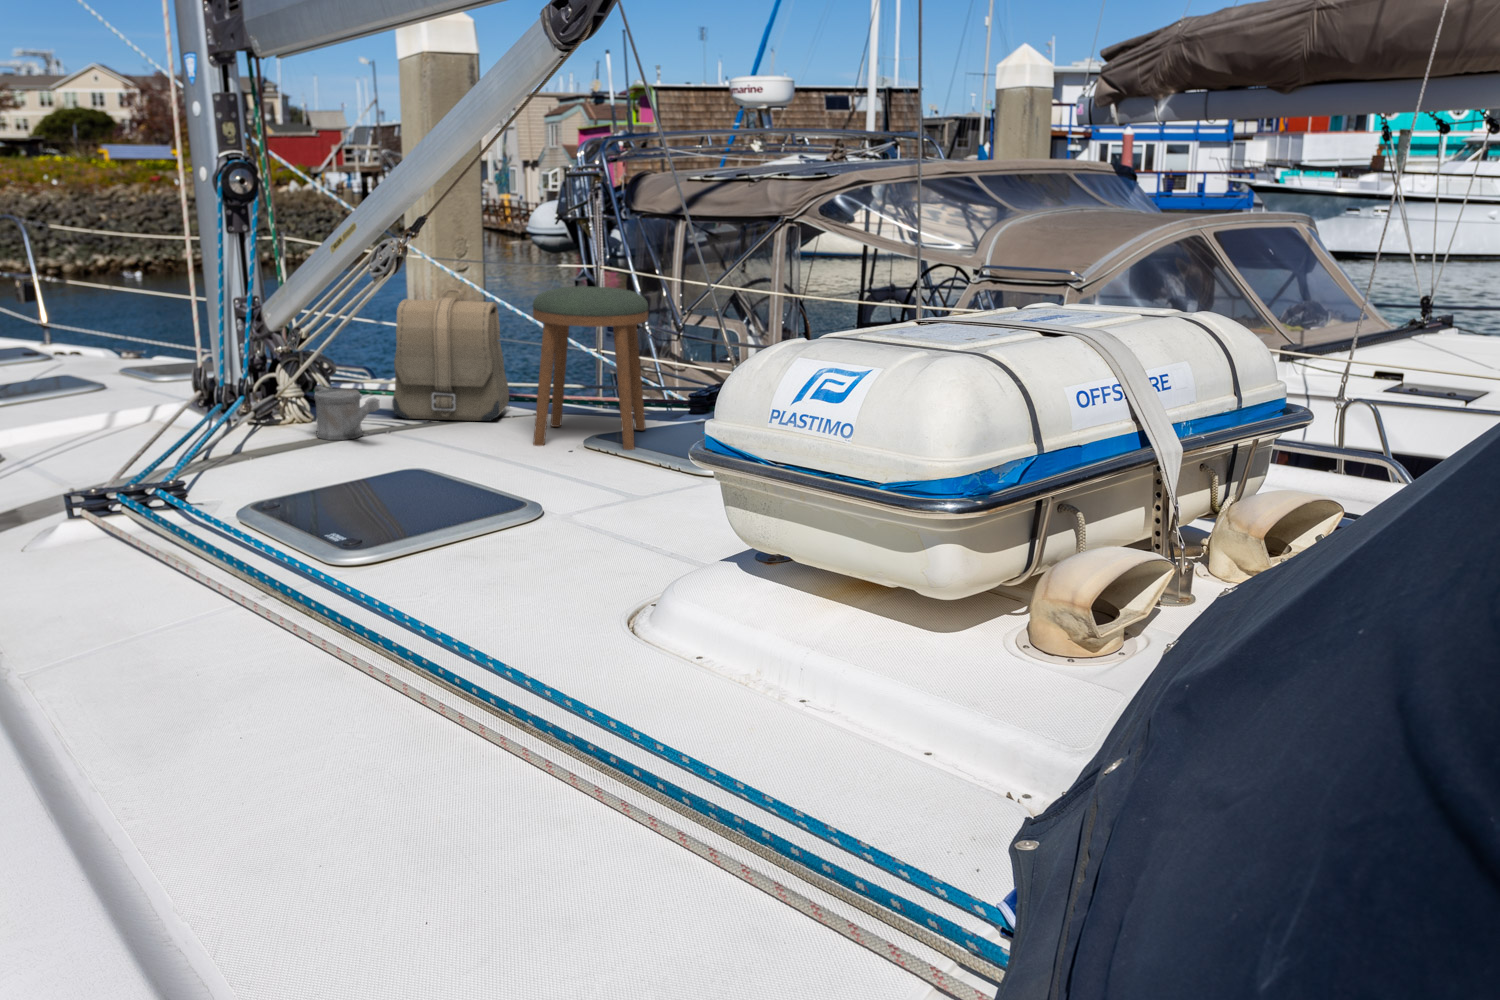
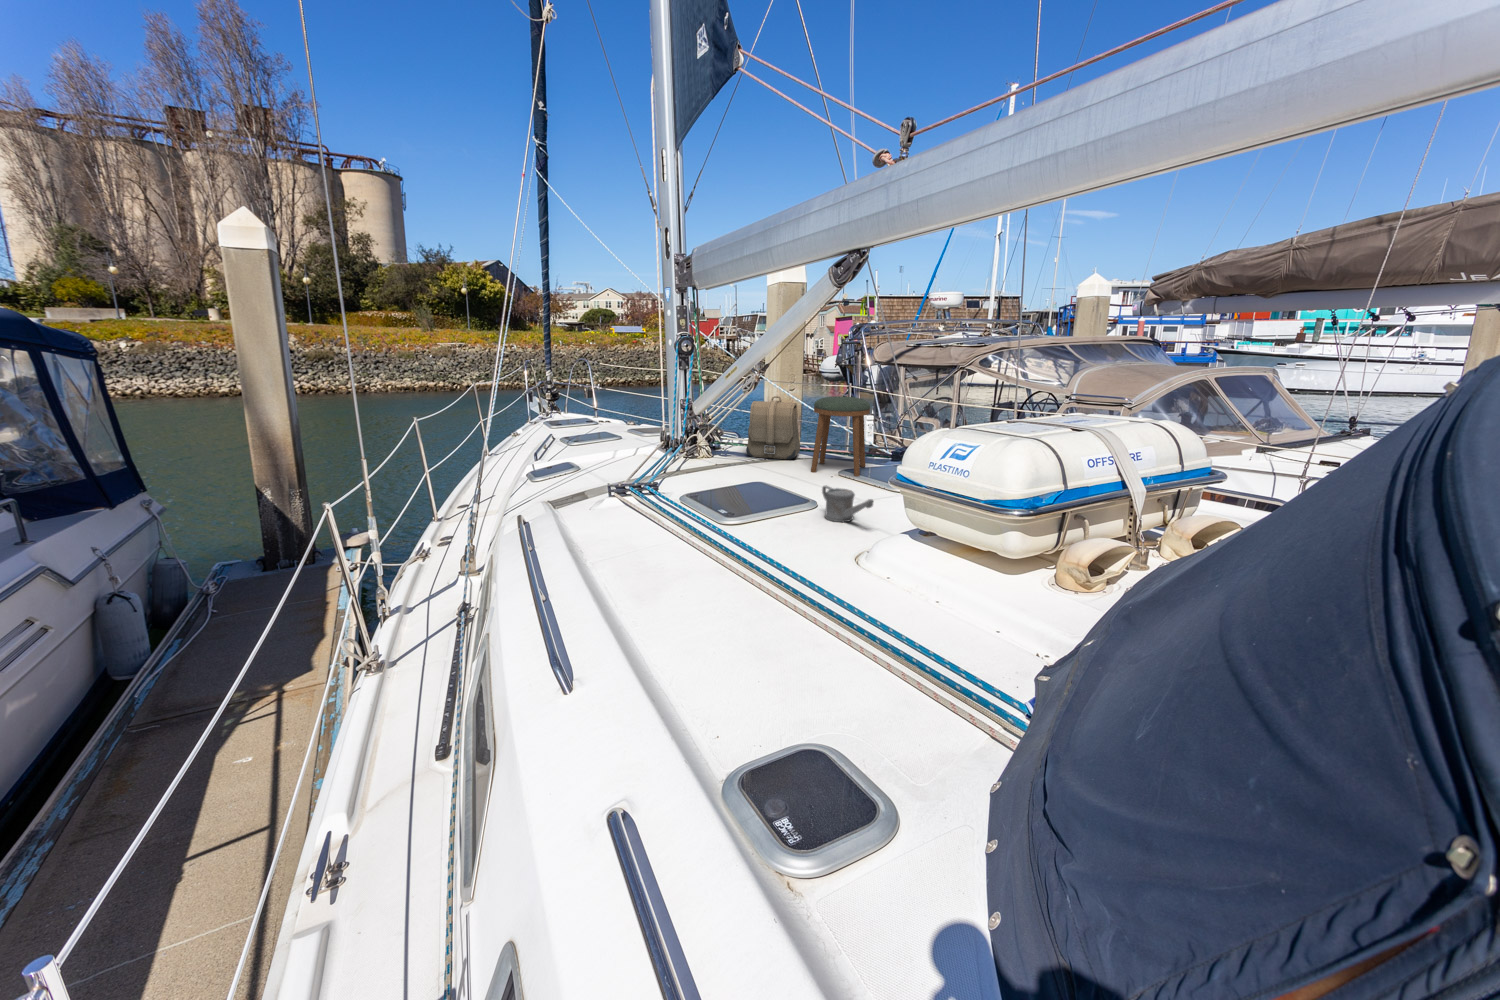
watering can: present [314,386,380,440] -> present [822,485,873,522]

